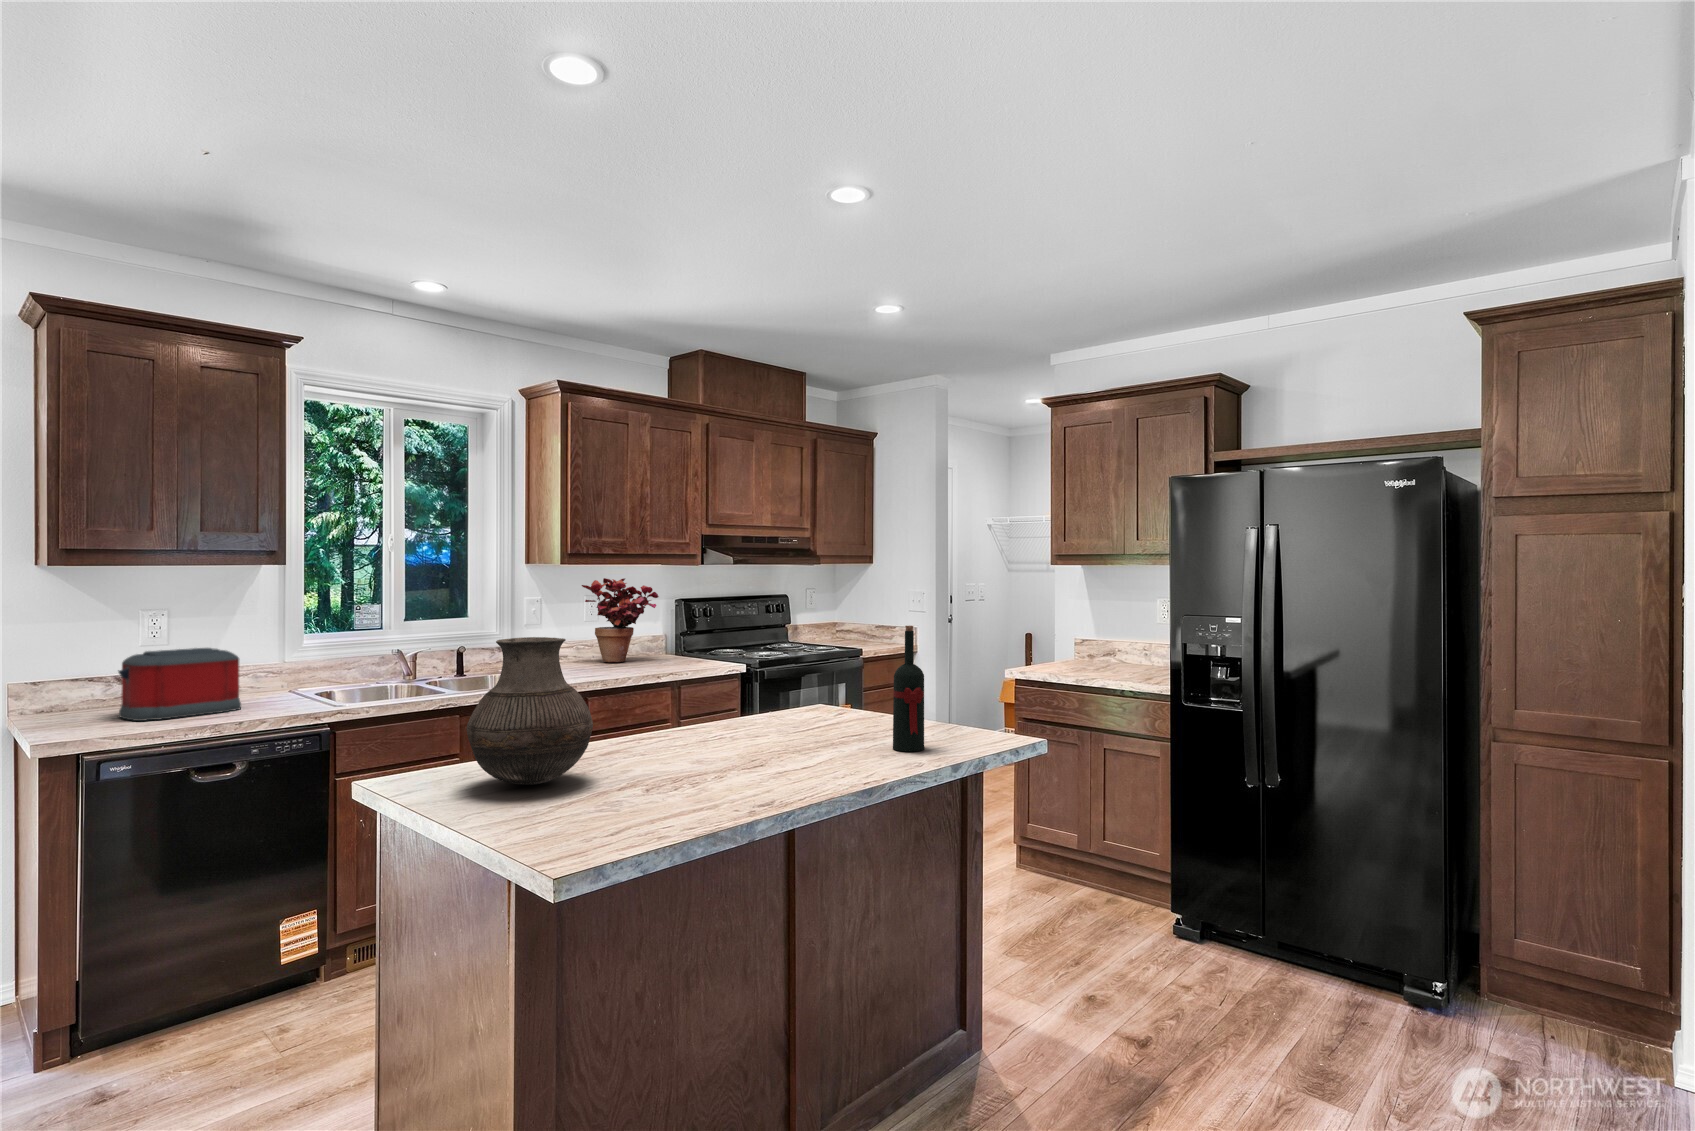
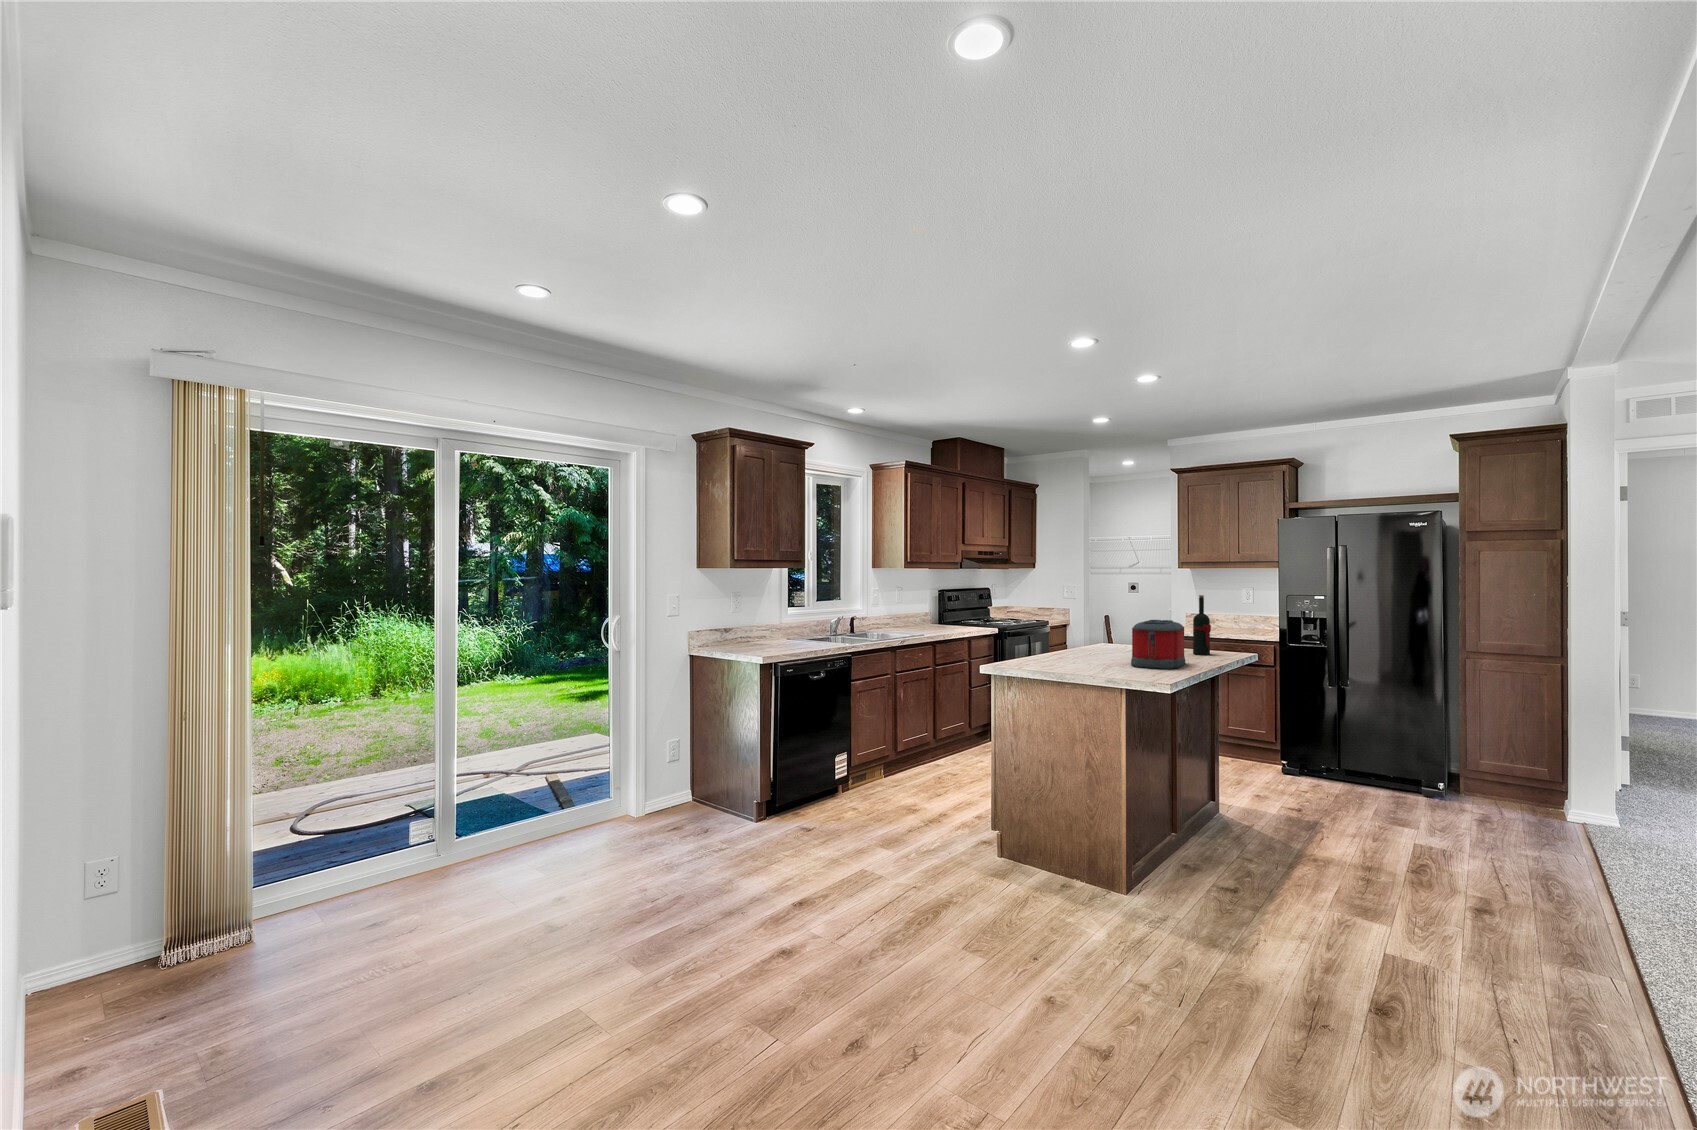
potted plant: present [582,578,659,662] -> none [901,576,943,626]
vase: present [466,637,593,785] -> none [1038,599,1093,663]
toaster: present [118,648,241,721] -> present [1131,620,1185,669]

